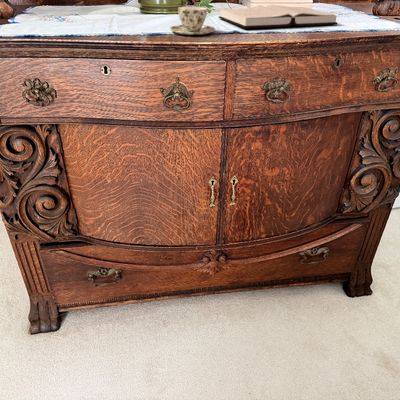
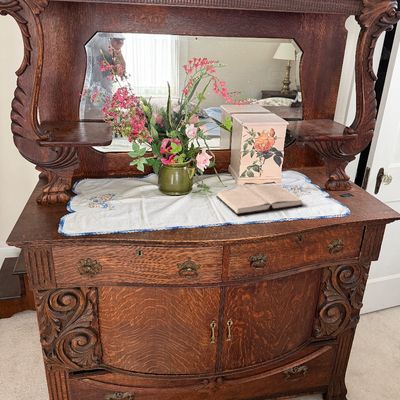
teacup: present [170,6,215,35] -> none [184,202,217,226]

